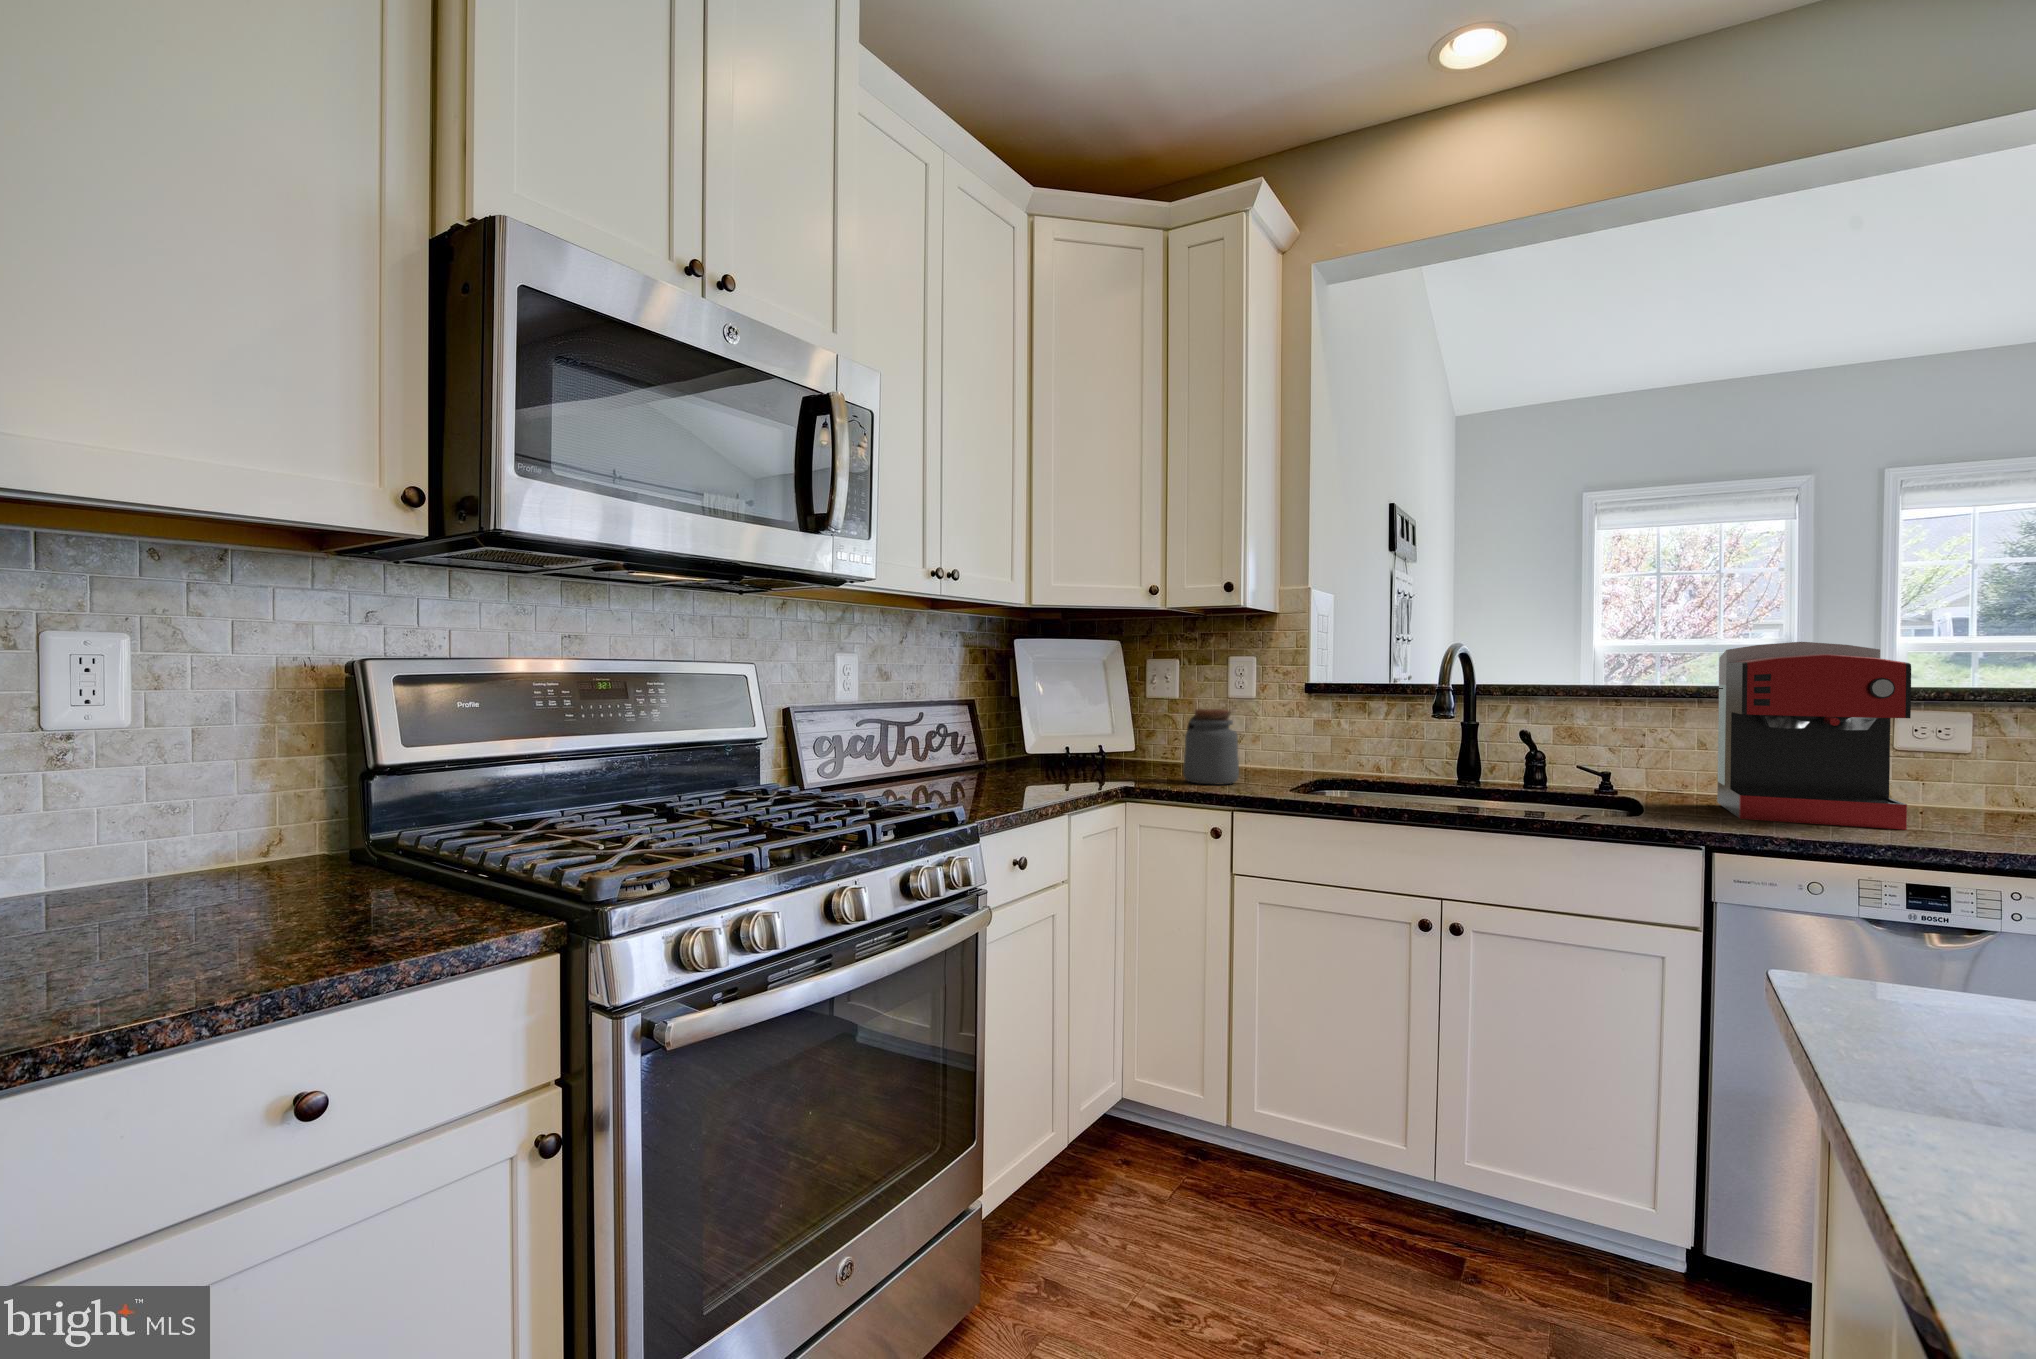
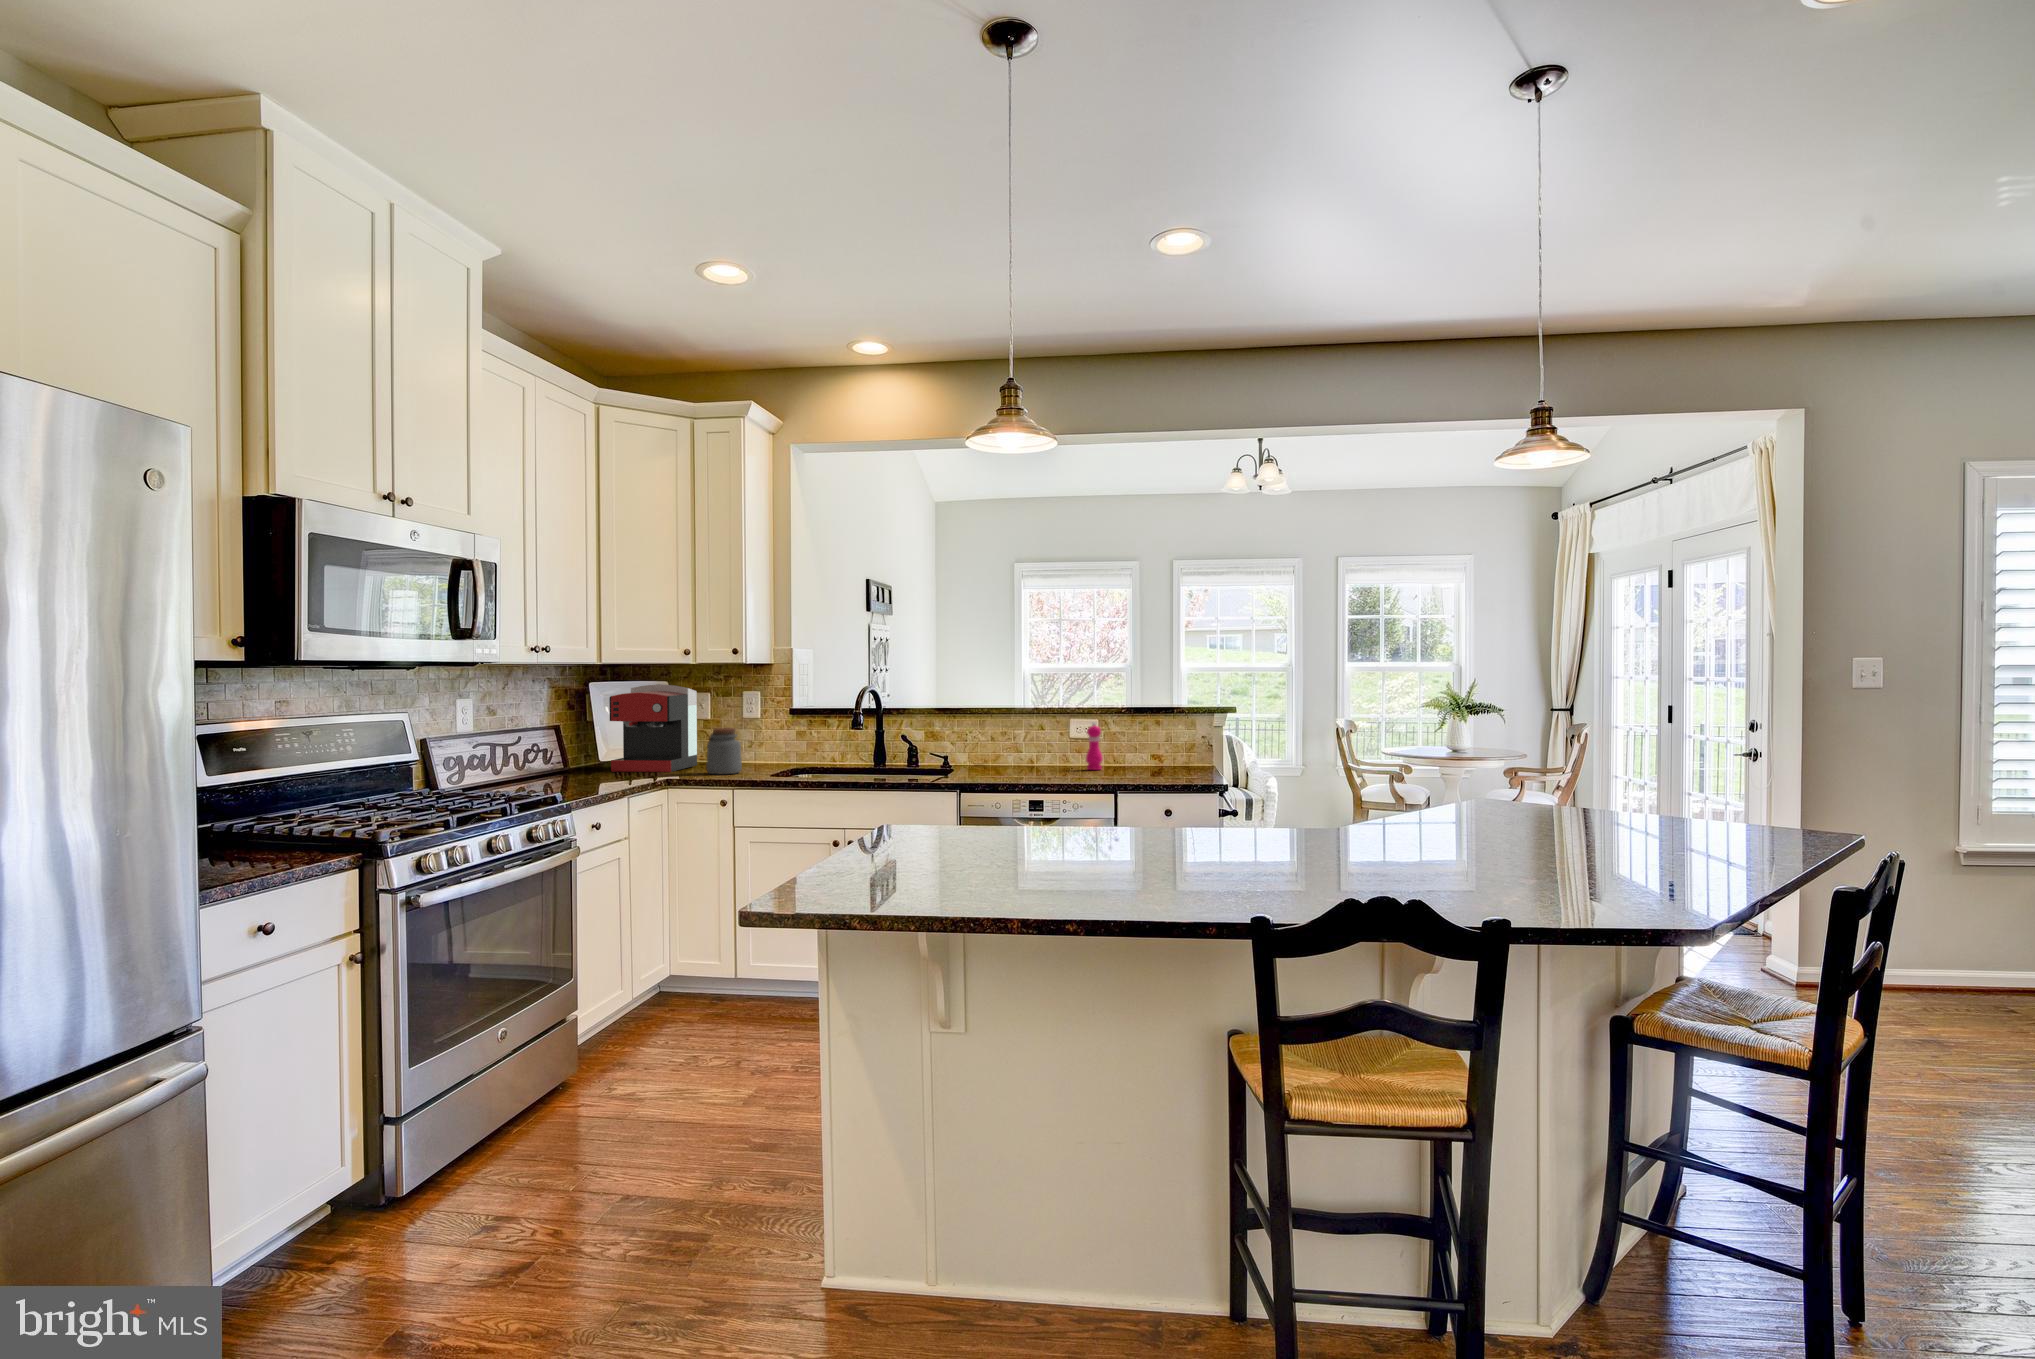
coffee maker: present [1717,642,1911,830] -> present [609,684,697,772]
pepper mill: none [1934,719,1982,819] -> present [1086,722,1103,770]

